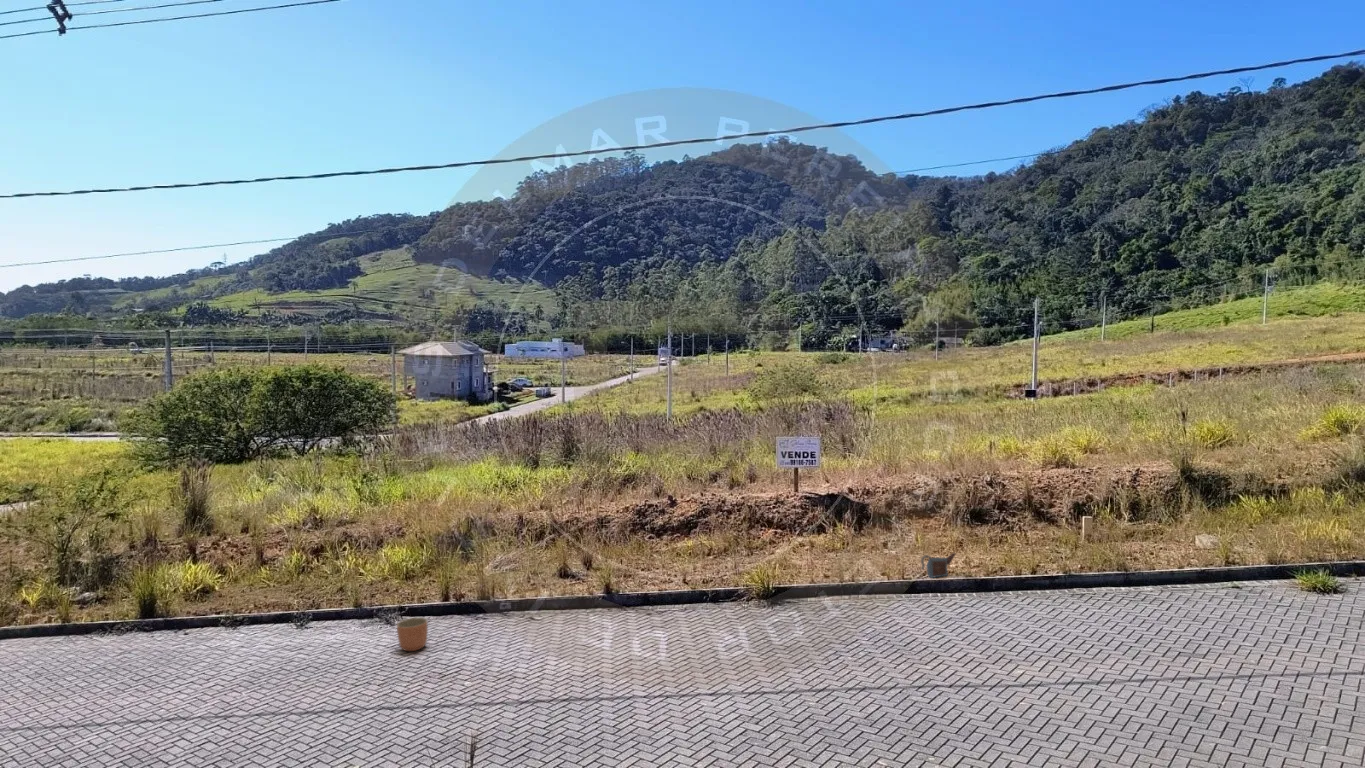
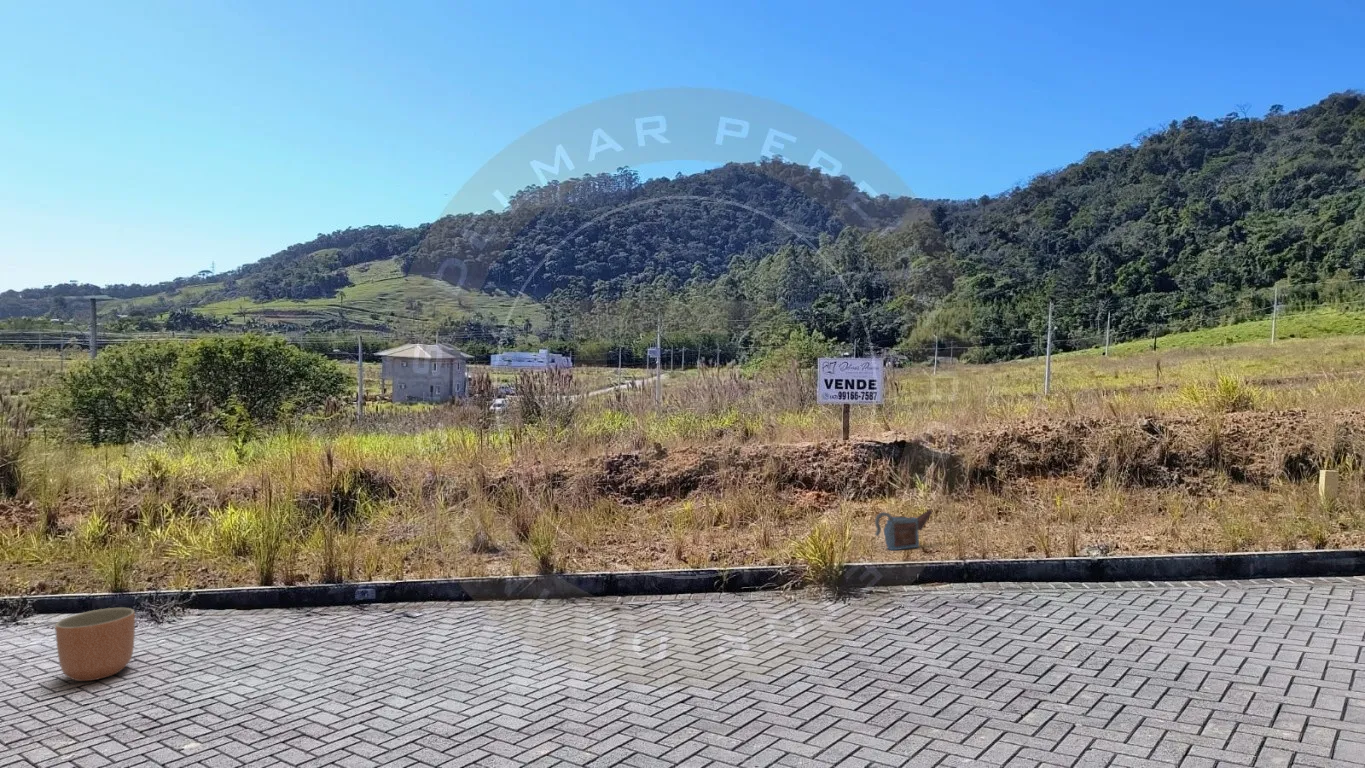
watering can: present [921,553,955,578] -> present [875,510,932,550]

